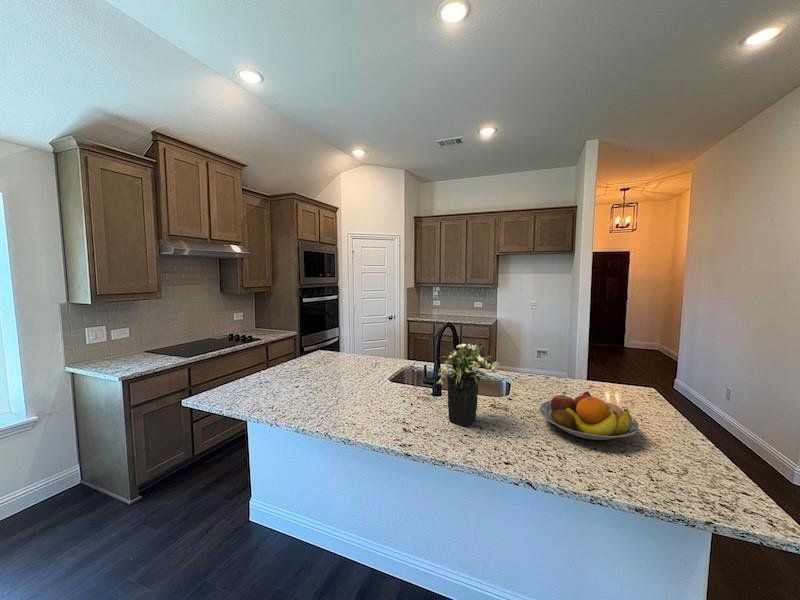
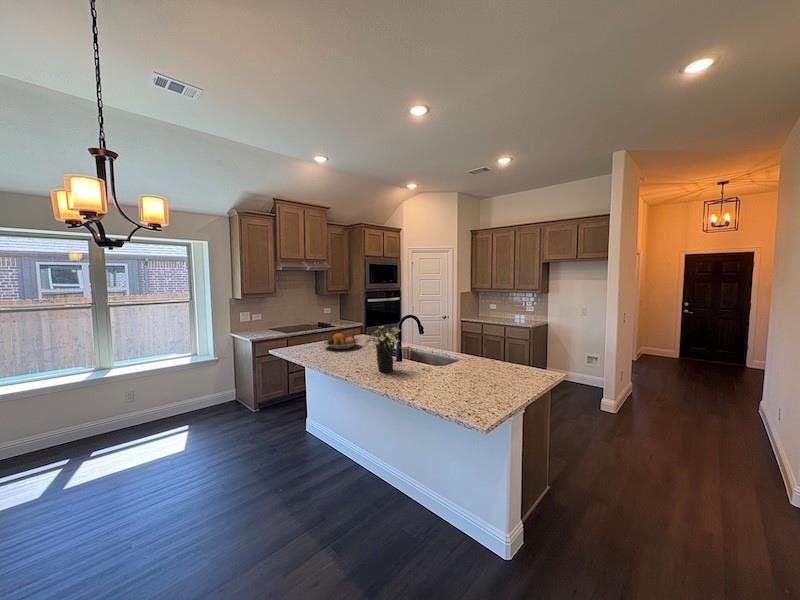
fruit bowl: present [539,391,639,440] -> present [324,333,360,349]

